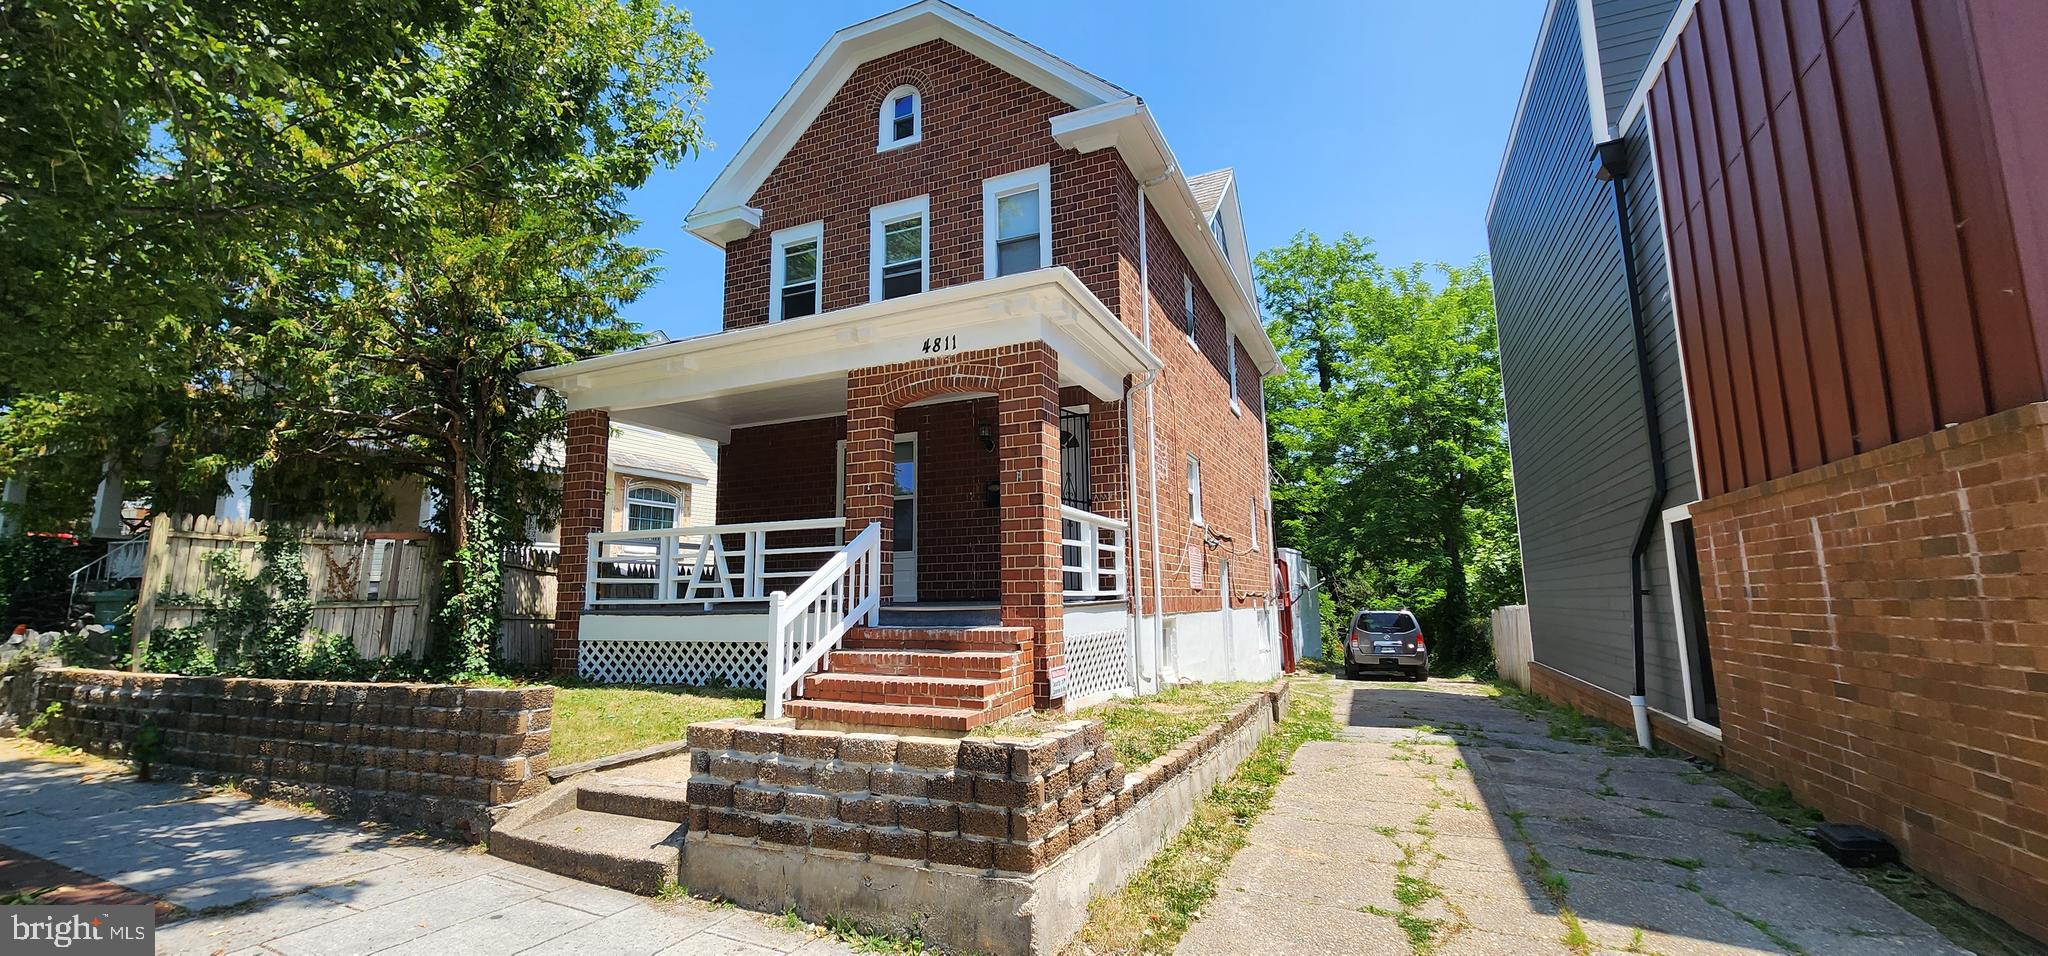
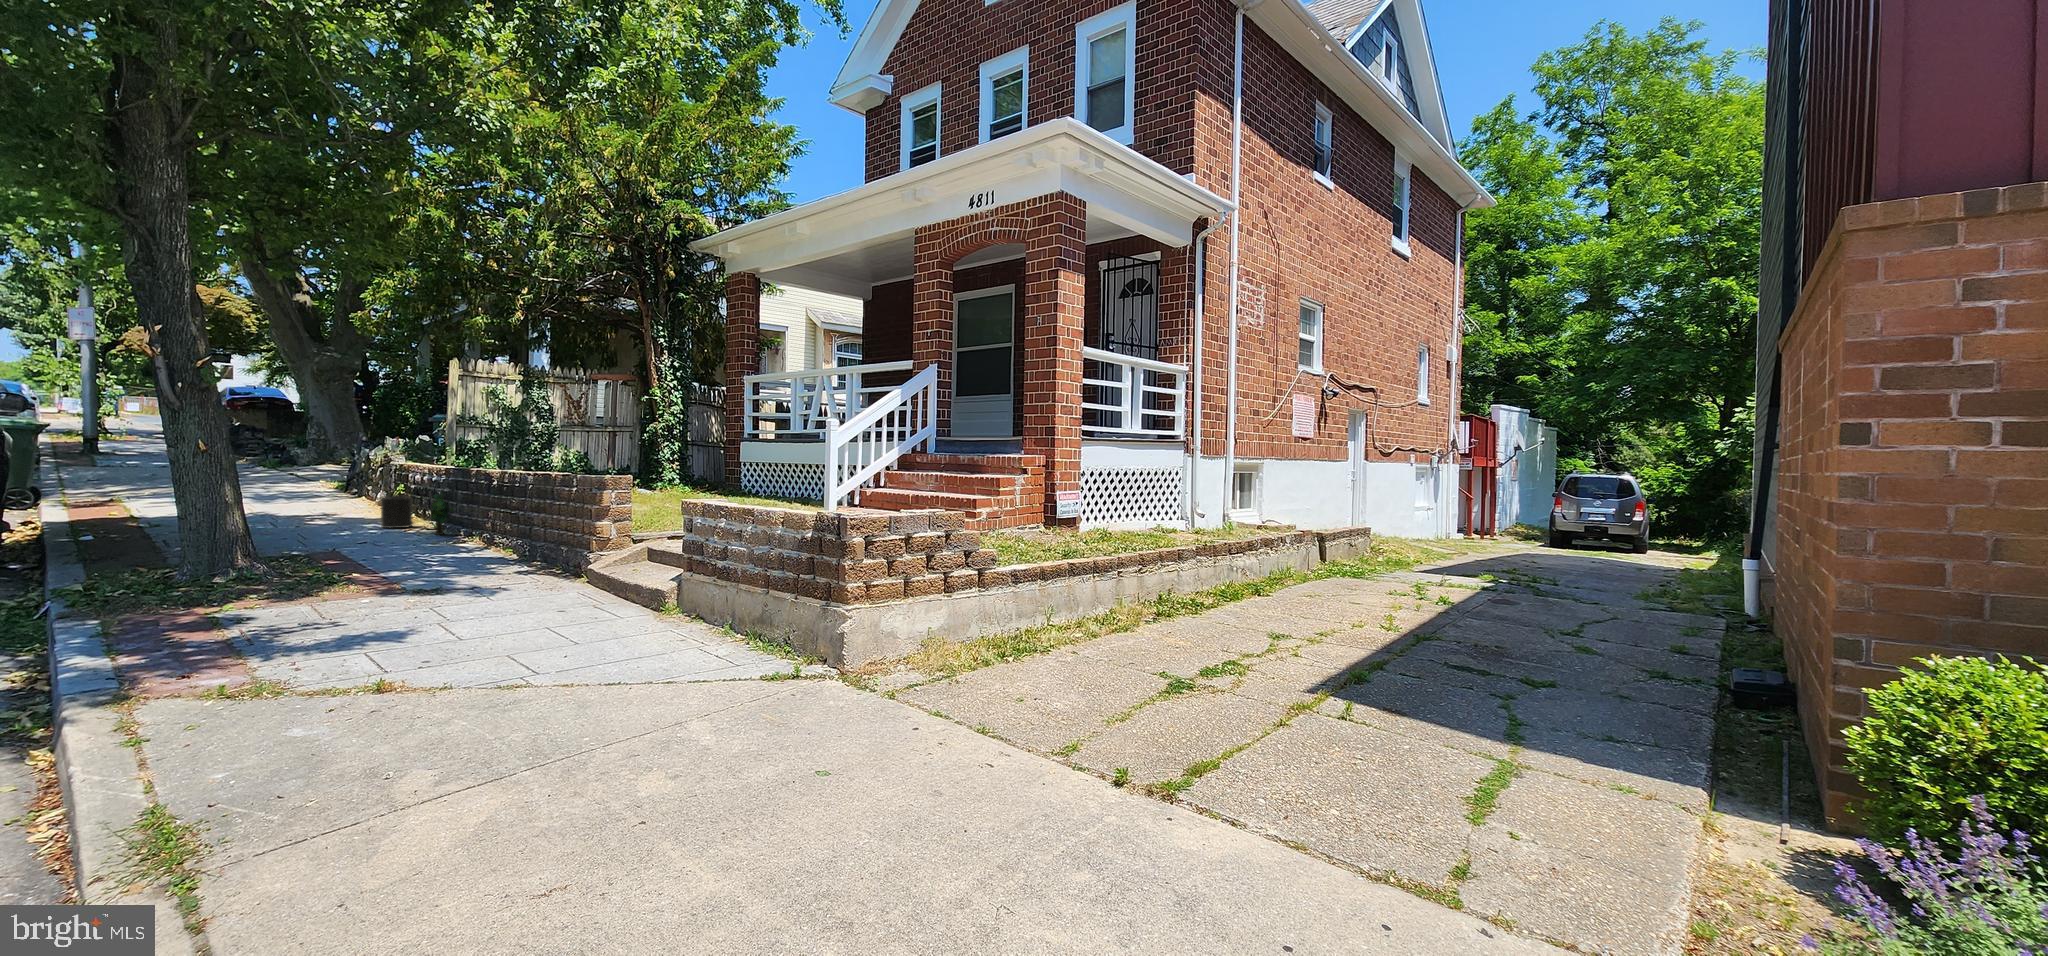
trash can: none [32,709,93,778] -> present [381,487,413,528]

